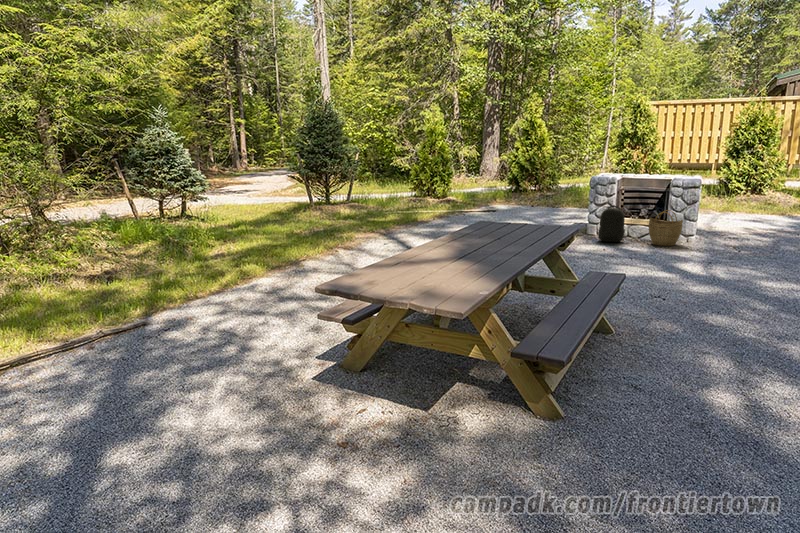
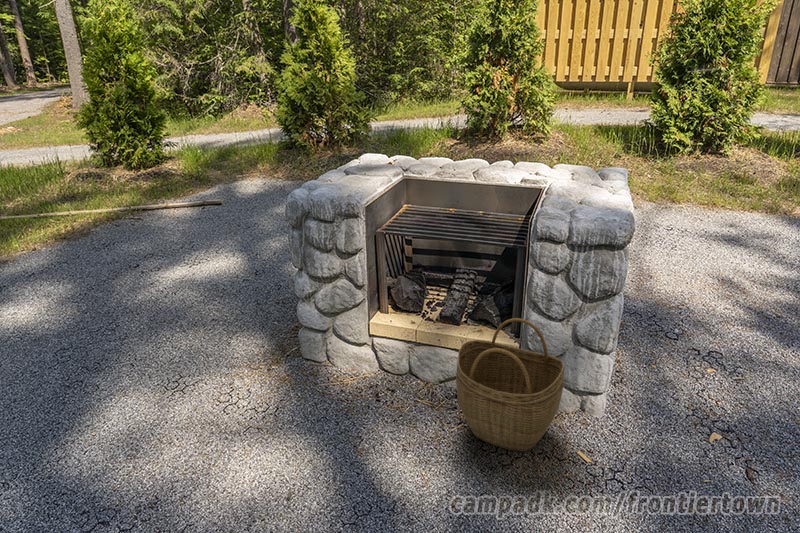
backpack: present [598,206,625,242] -> none [310,296,390,417]

